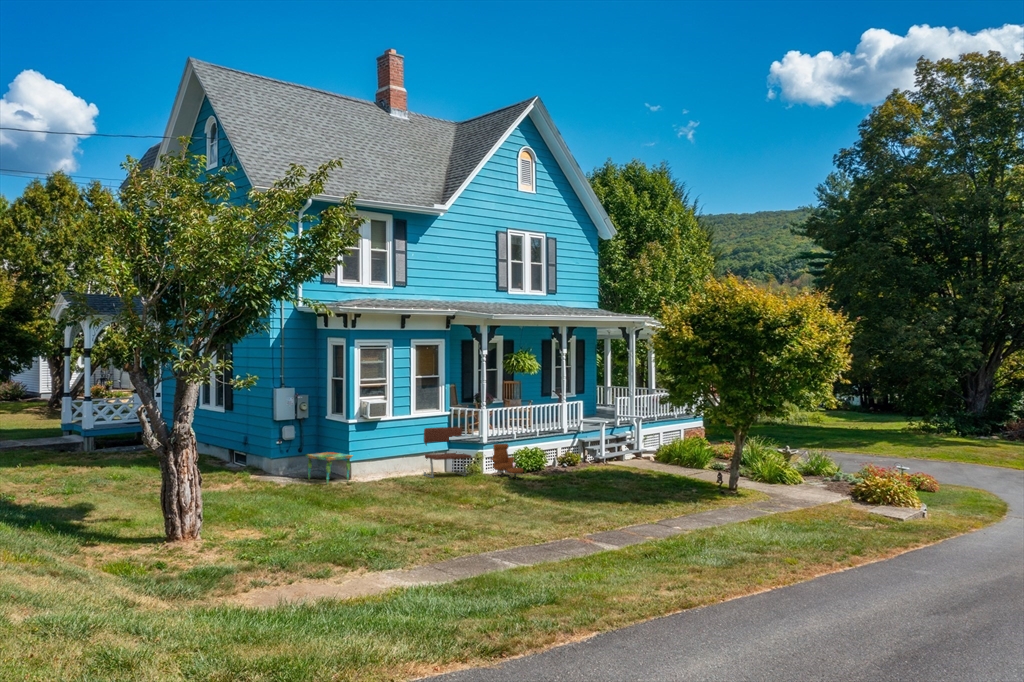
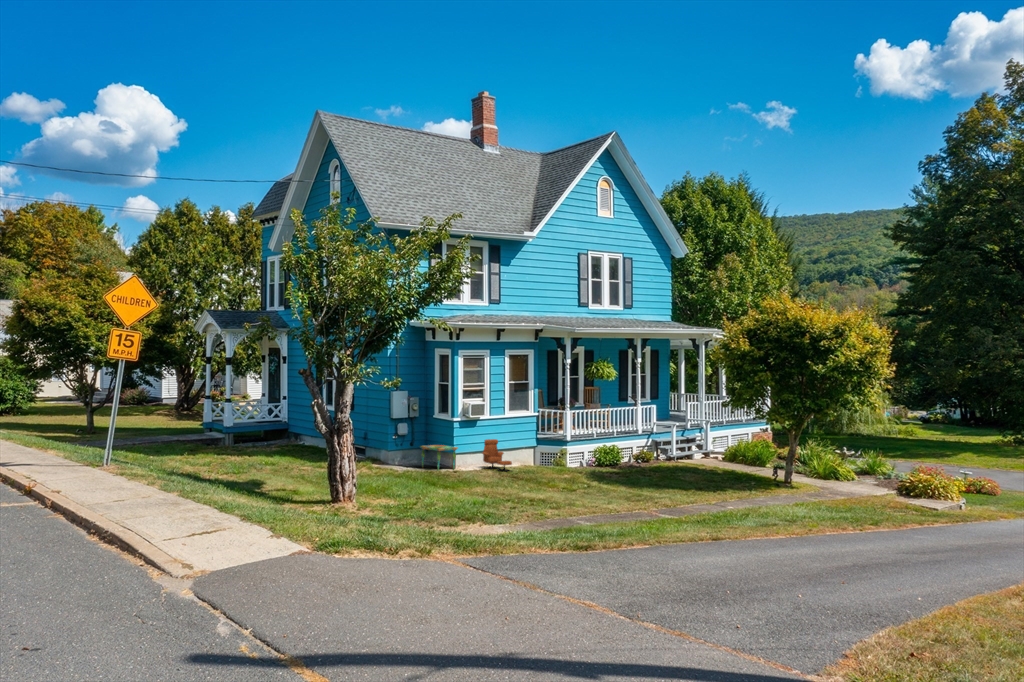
bench: present [423,427,472,478] -> none [515,426,556,469]
lounge chair: present [491,444,524,480] -> present [482,439,512,472]

